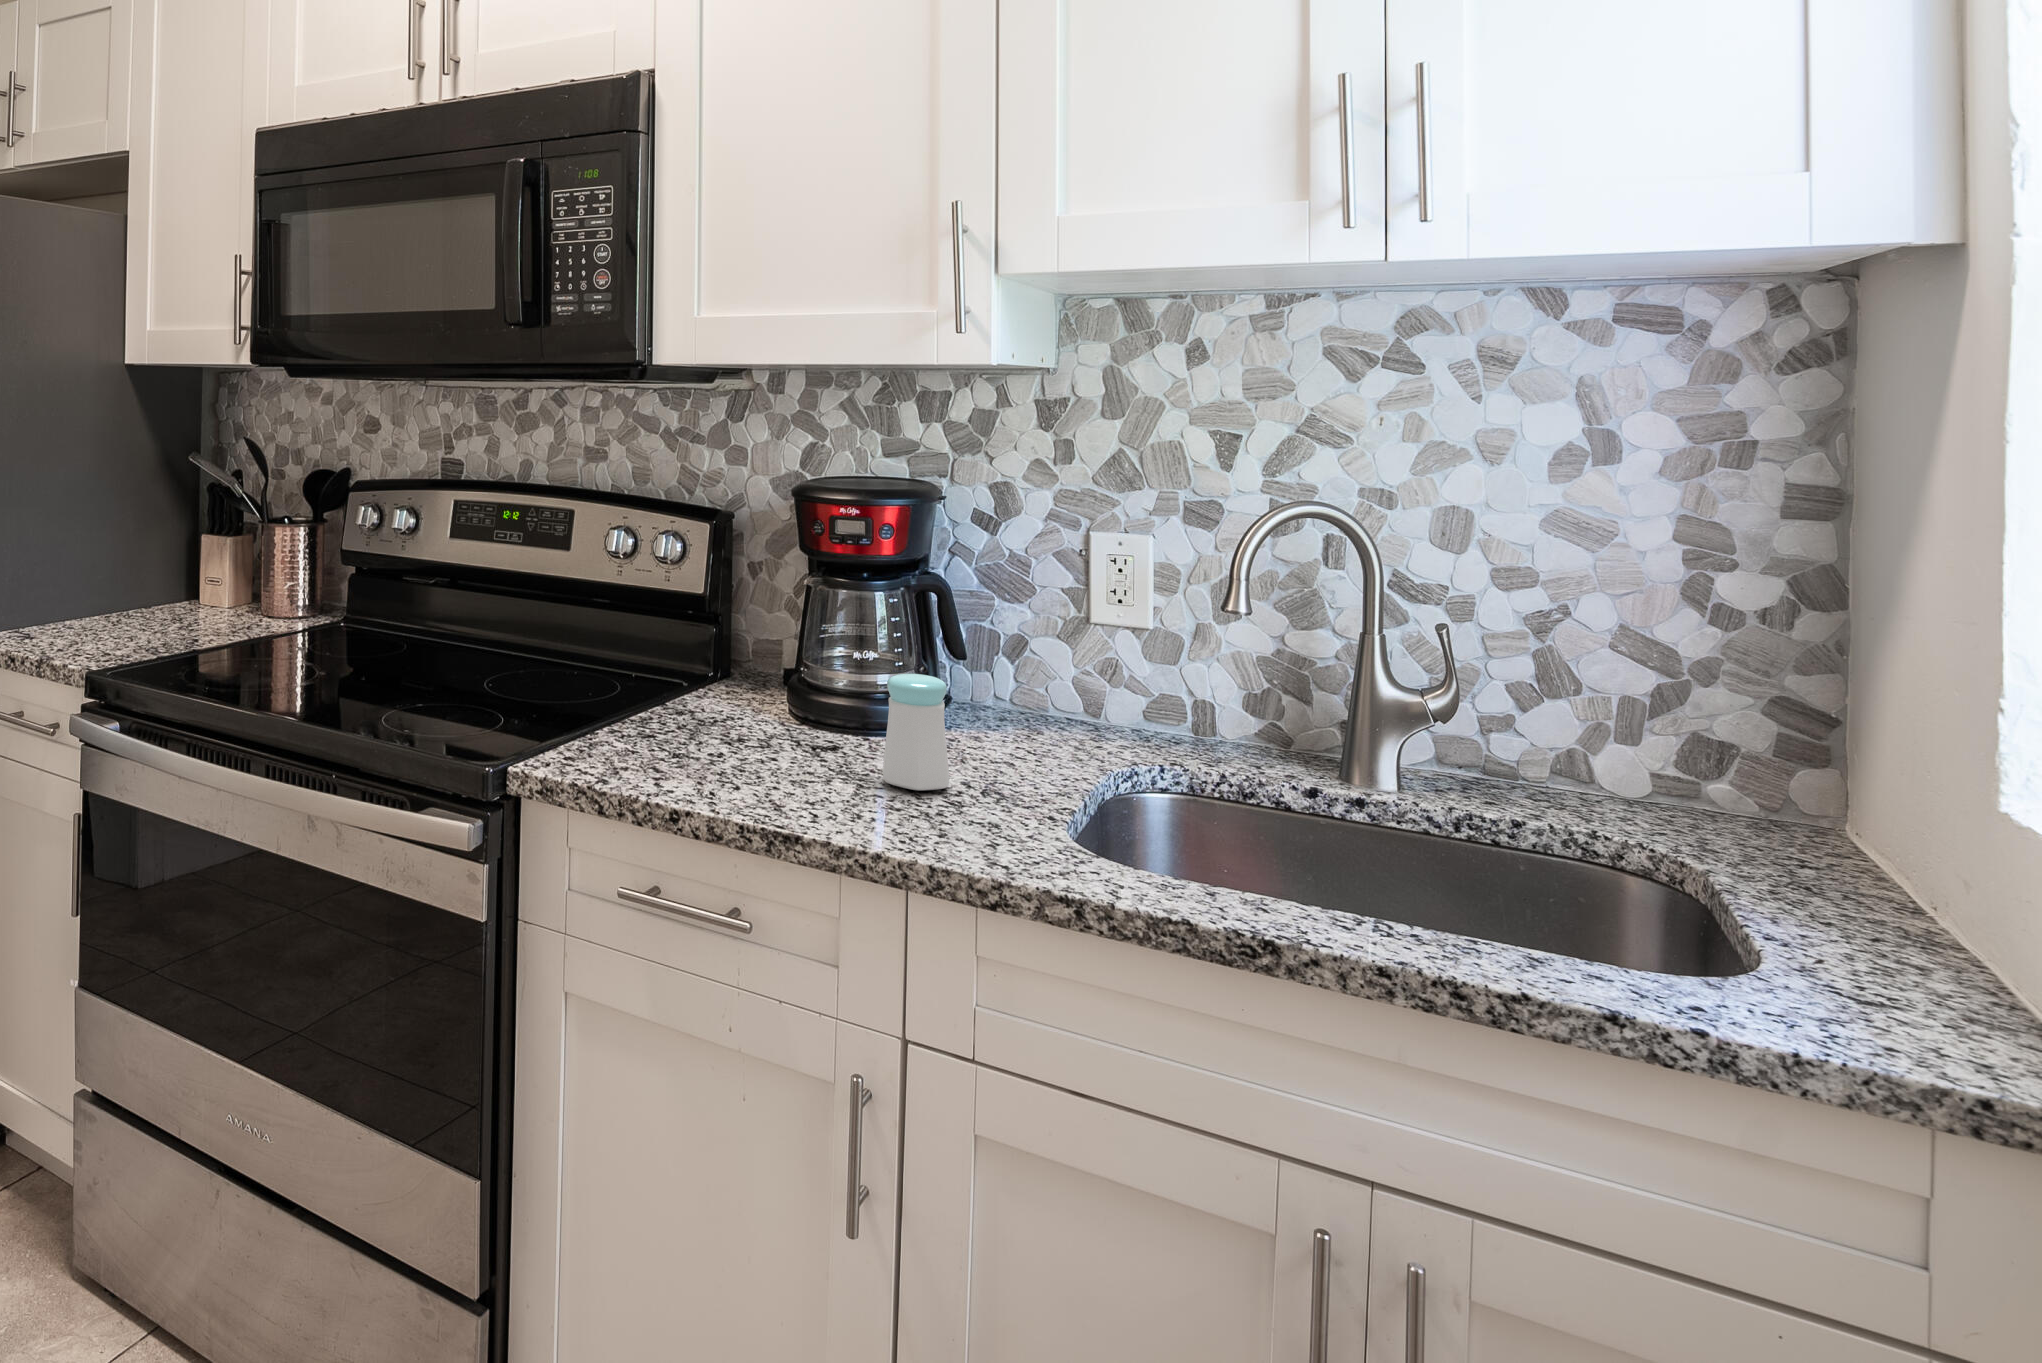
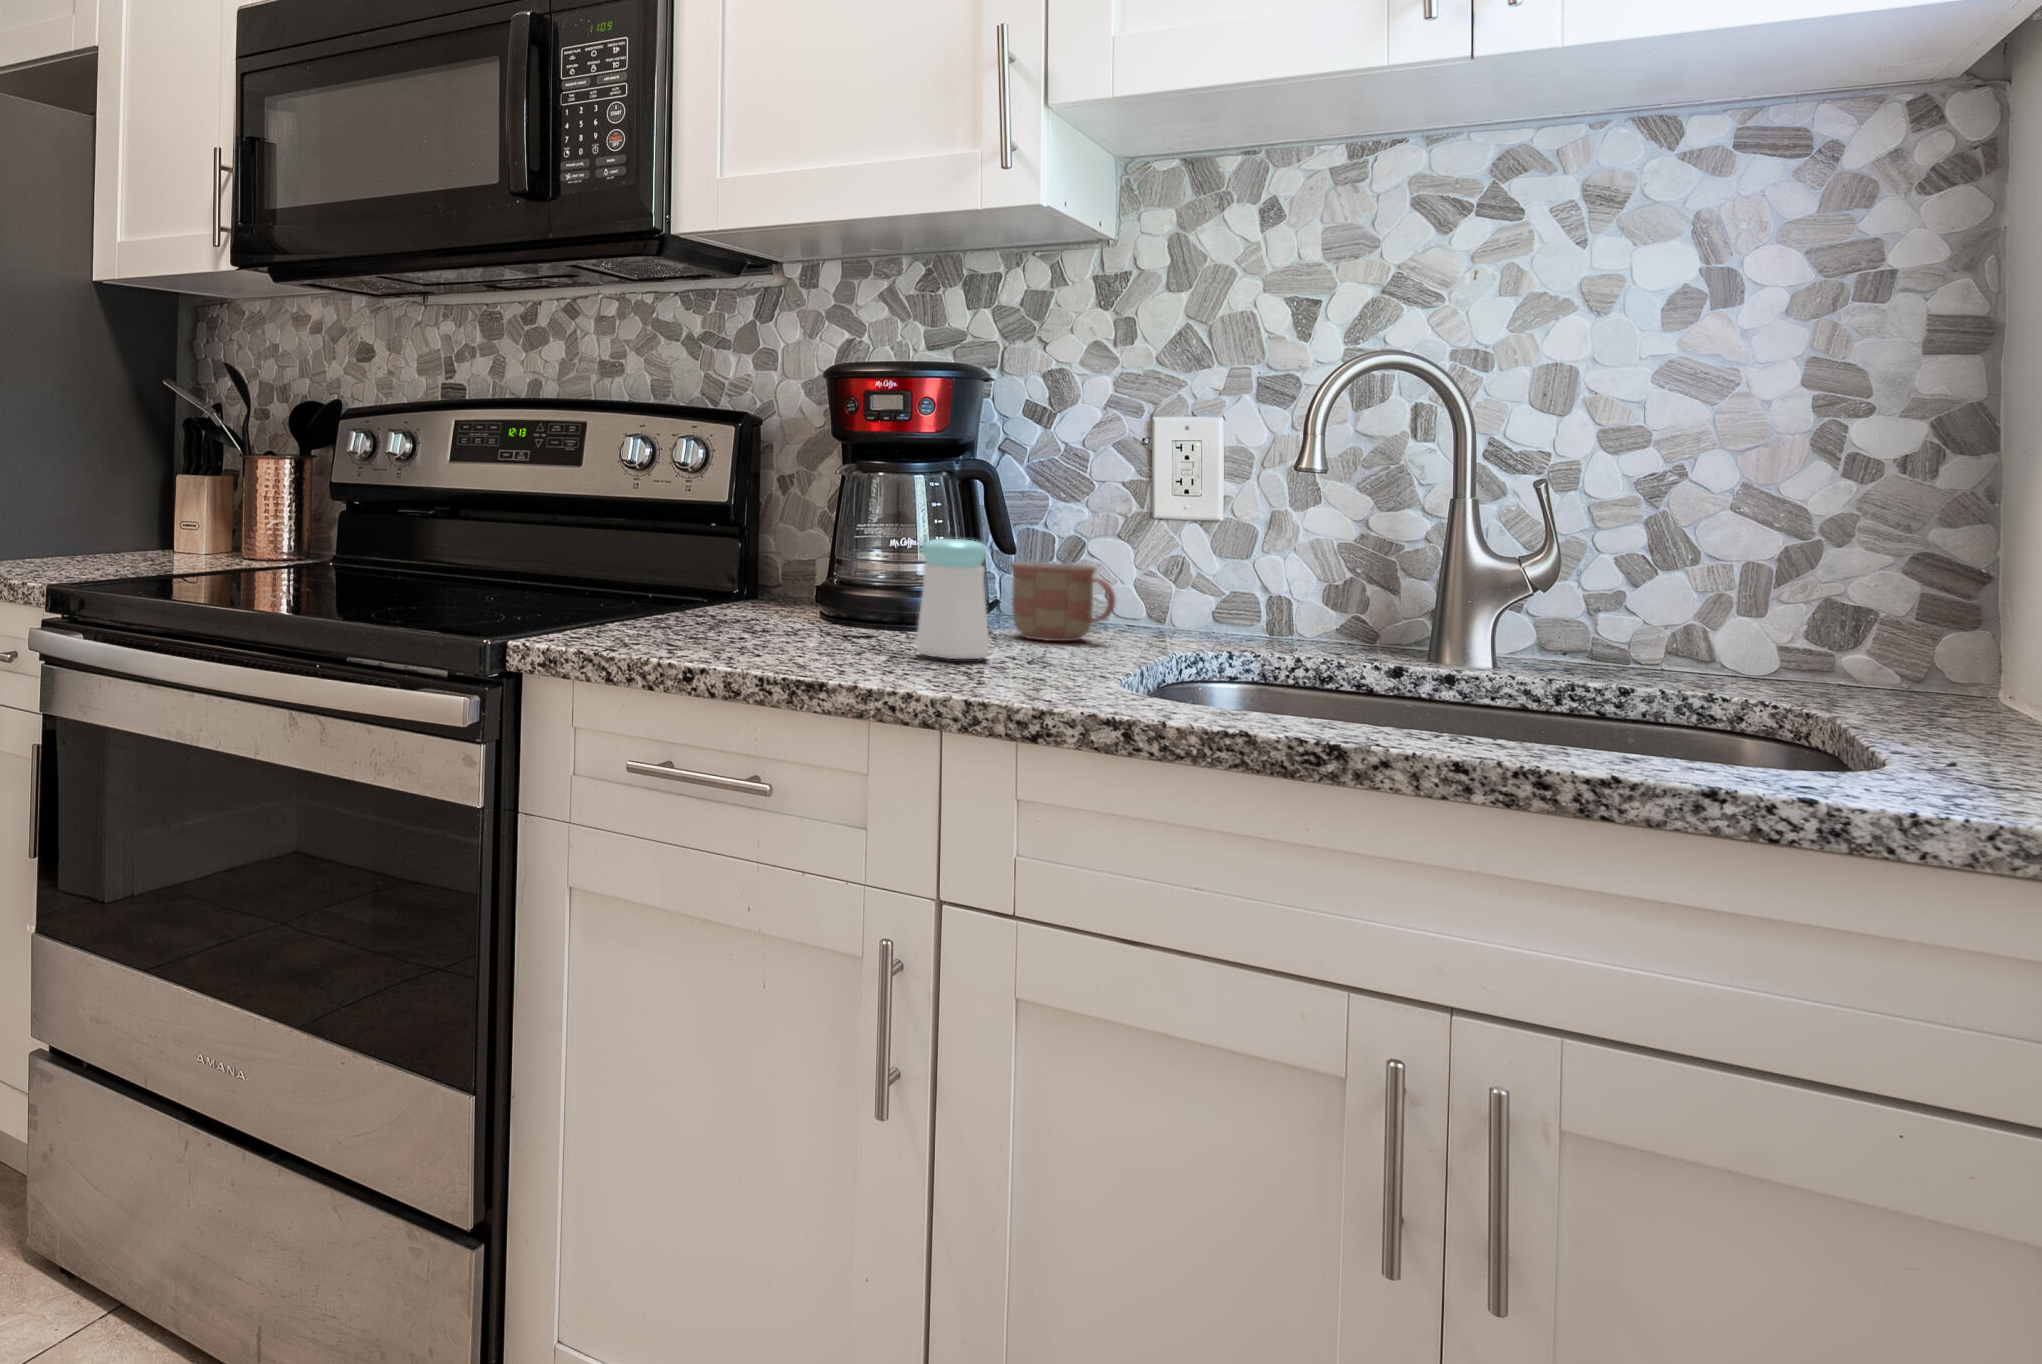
mug: none [965,670,1061,751] -> present [1011,562,1115,641]

